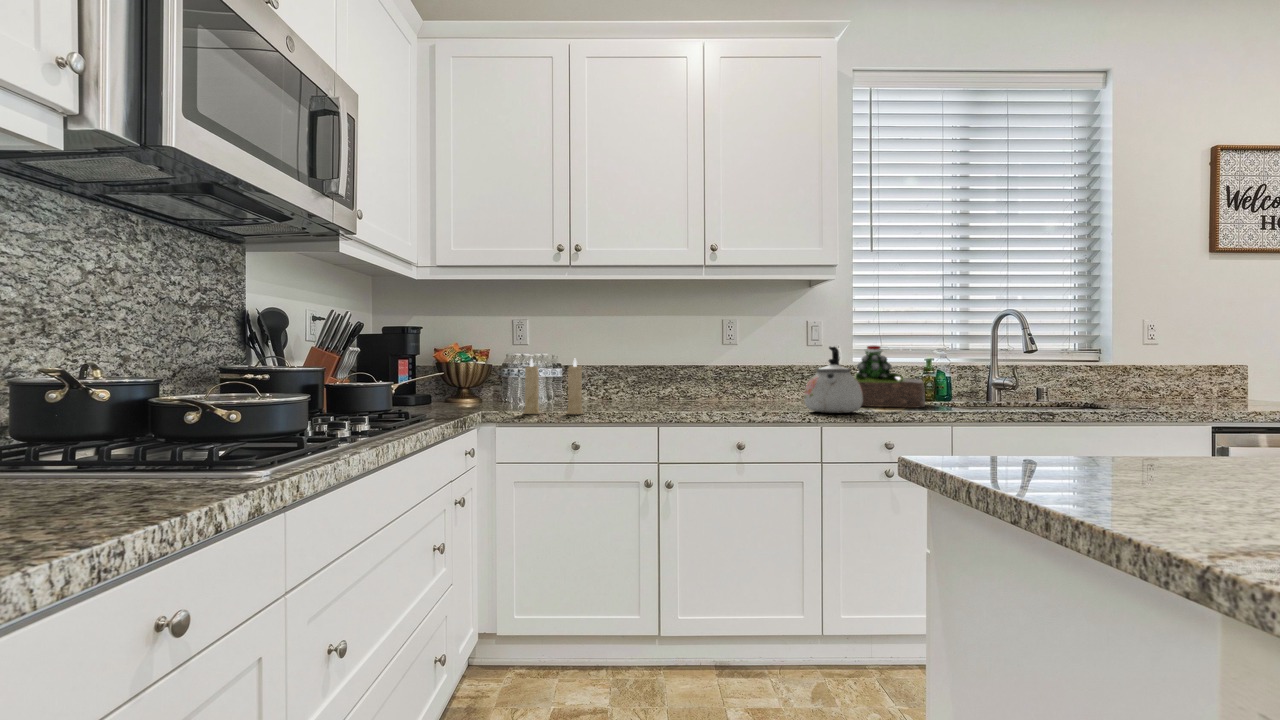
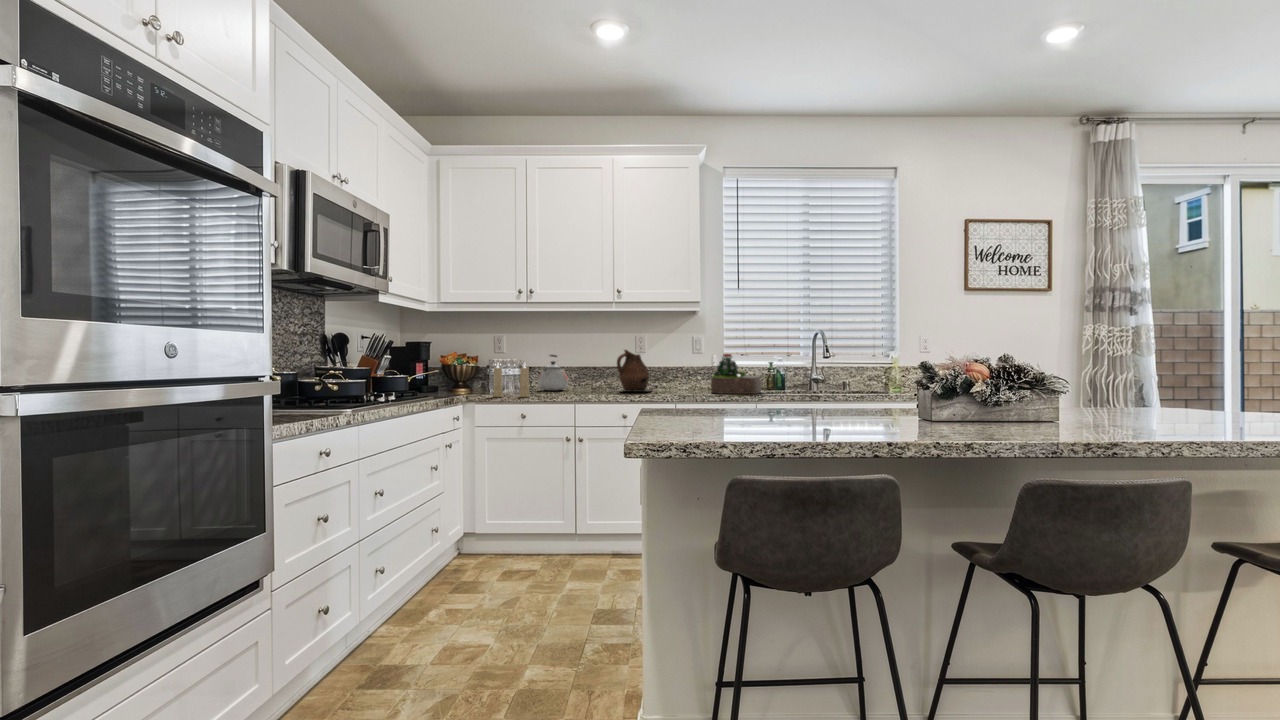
ceramic pitcher: none [704,339,757,405] -> present [617,350,651,392]
kettle: present [804,347,863,413] -> present [538,355,568,391]

